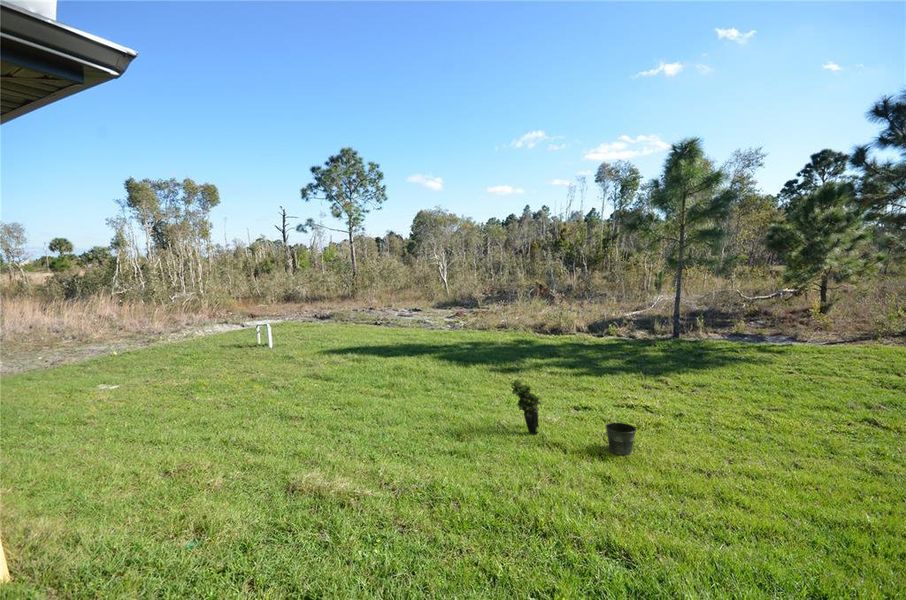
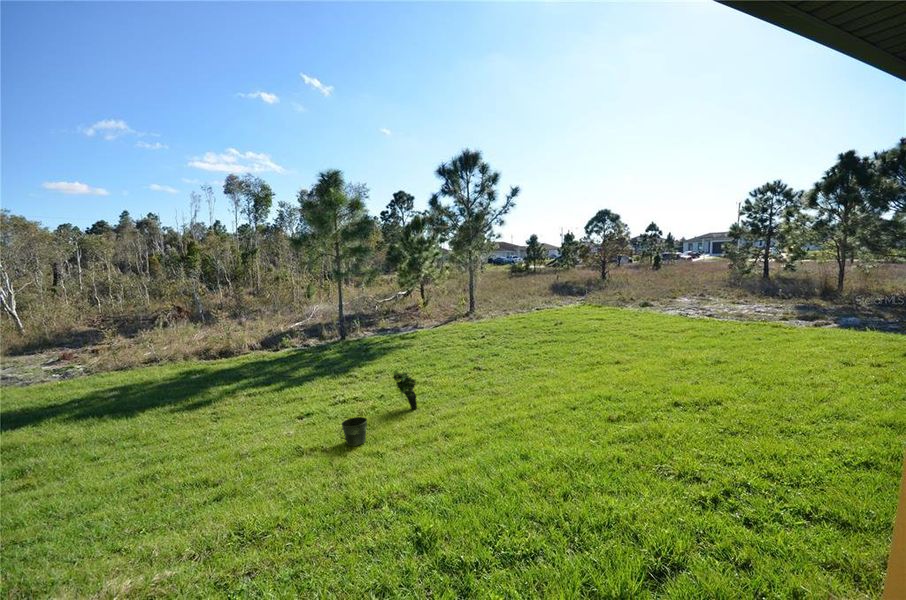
potted plant: present [510,380,541,435] -> present [393,369,417,409]

